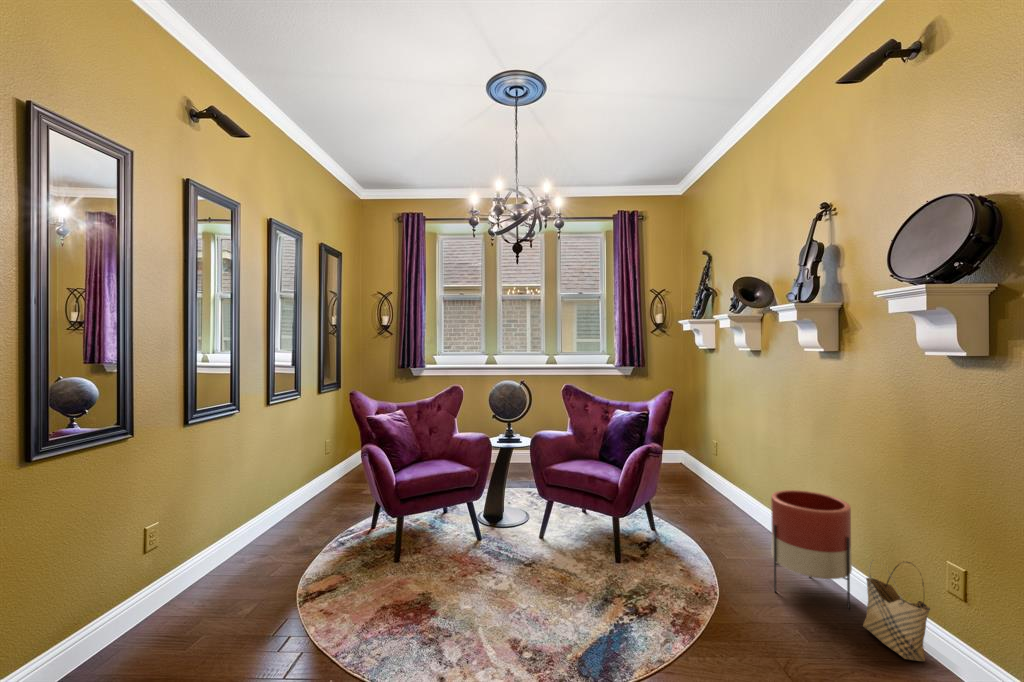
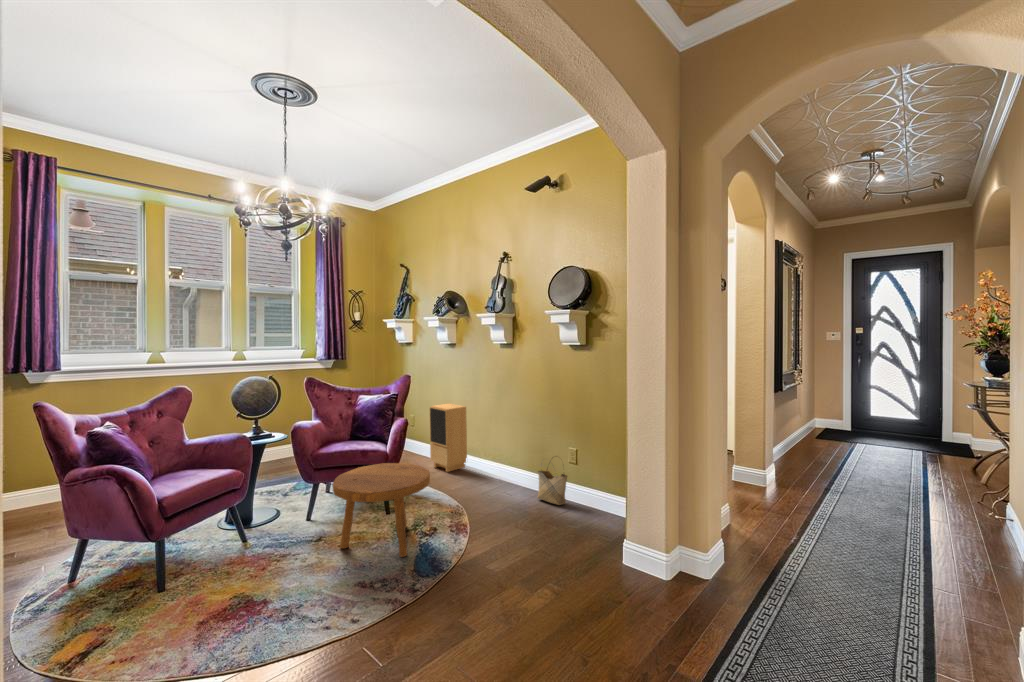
speaker: none [718,434,771,531] -> present [430,404,467,472]
planter: present [771,490,852,609] -> none [485,432,527,497]
footstool: none [521,495,644,631] -> present [333,463,430,557]

